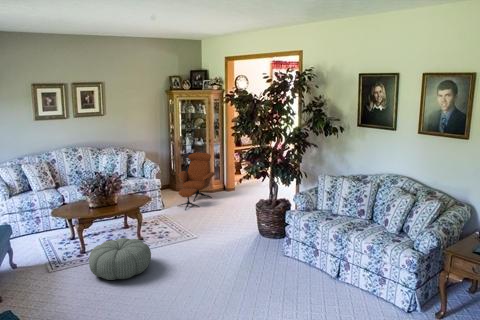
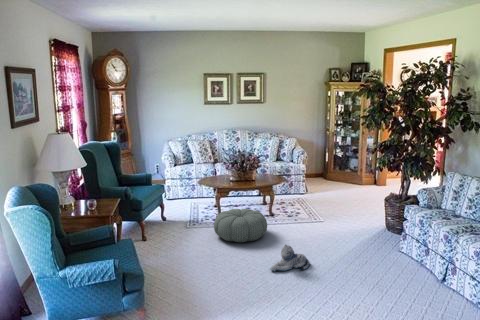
lounge chair: present [178,153,215,210] -> none [318,144,362,198]
plush toy: none [177,273,214,305] -> present [270,245,310,271]

